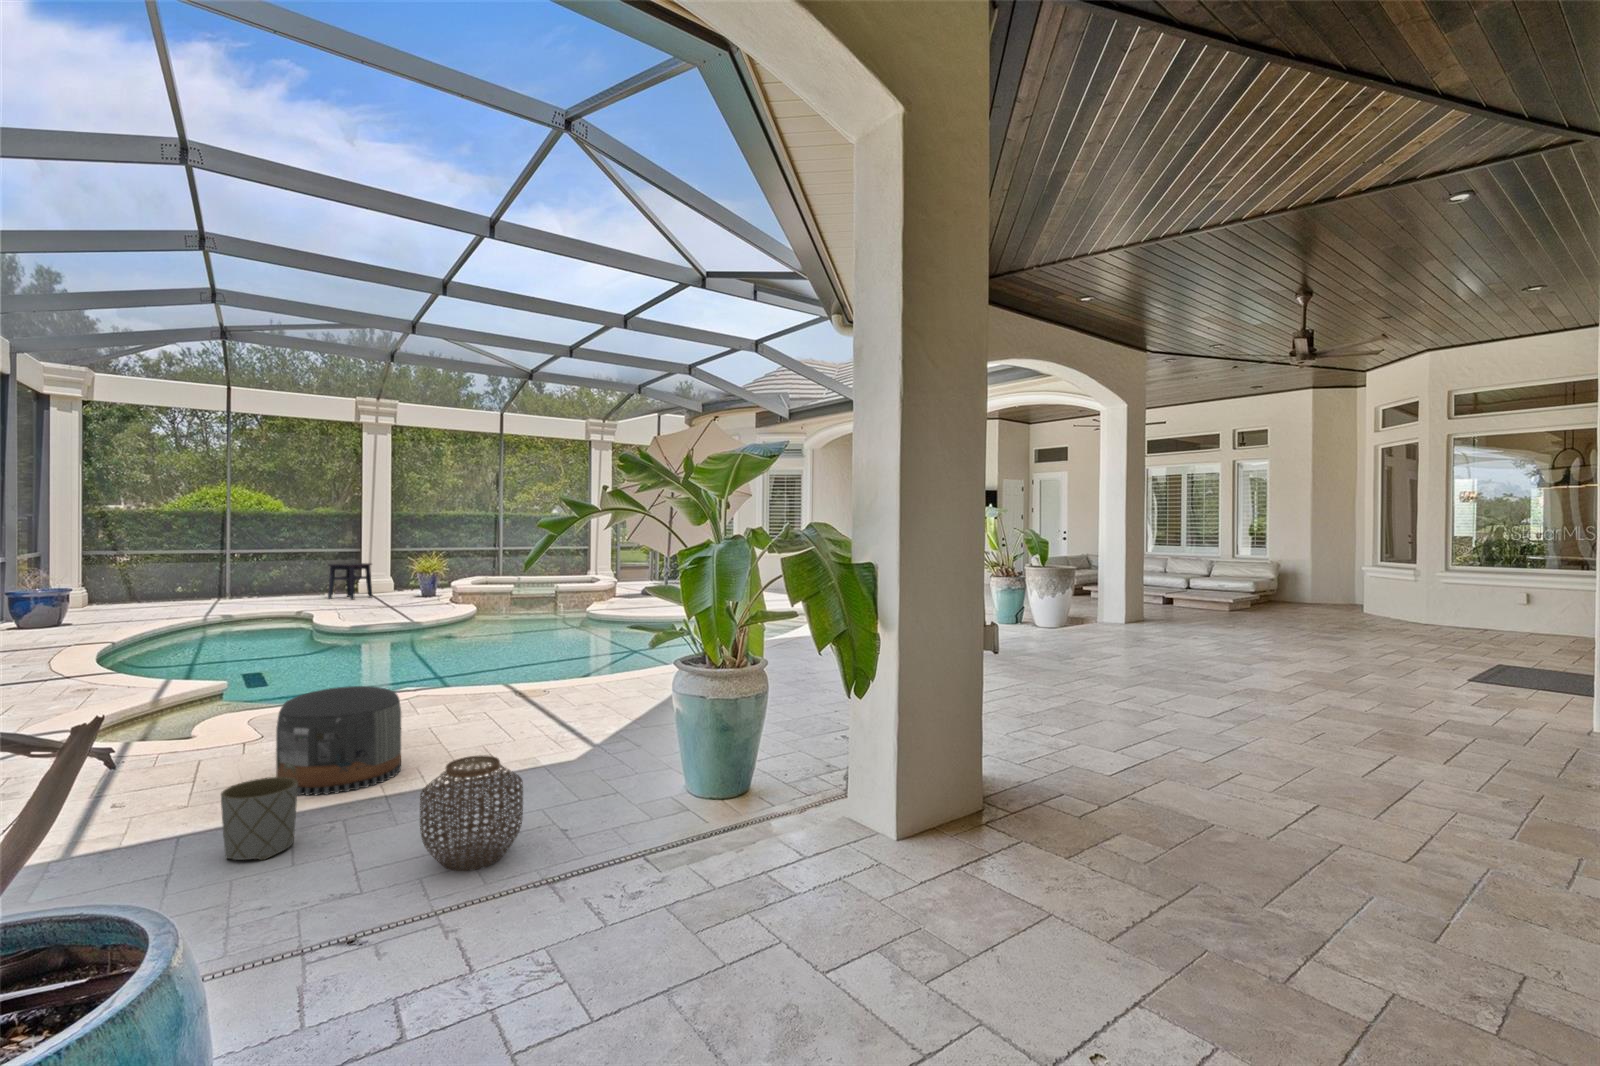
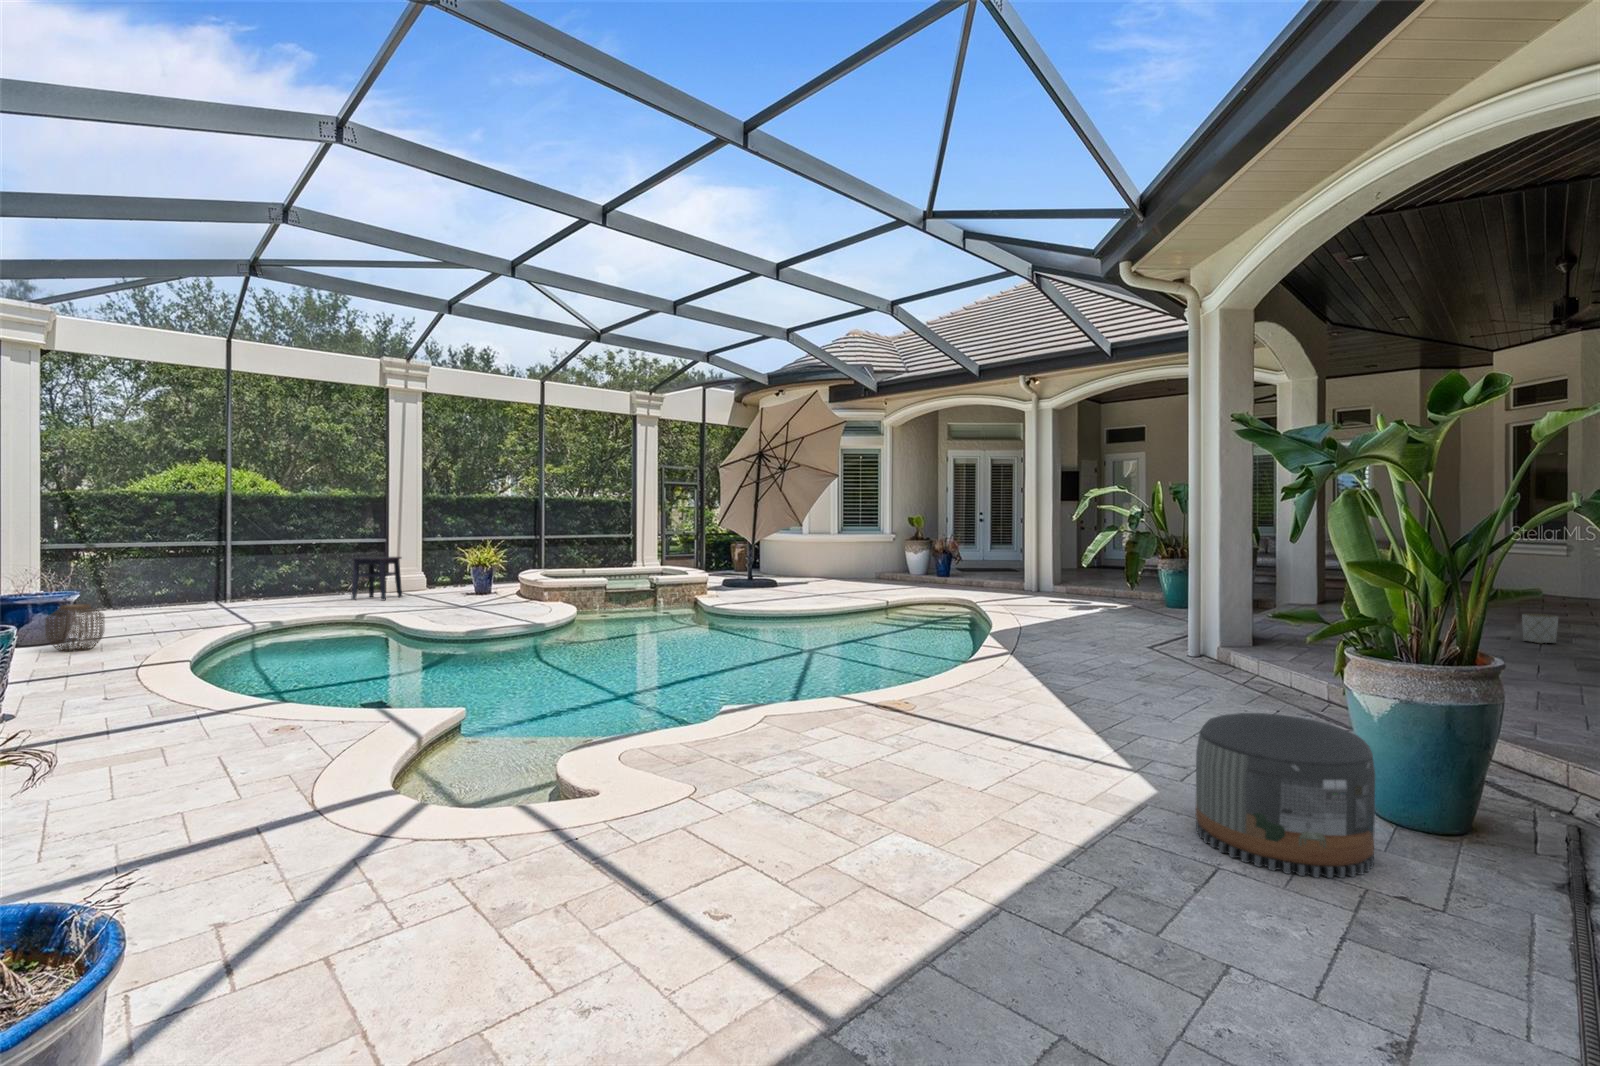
pouf: present [276,686,401,796] -> present [1195,713,1375,878]
woven basket: present [420,756,523,871] -> present [45,604,104,652]
planter: present [221,777,298,860] -> present [1522,614,1558,644]

